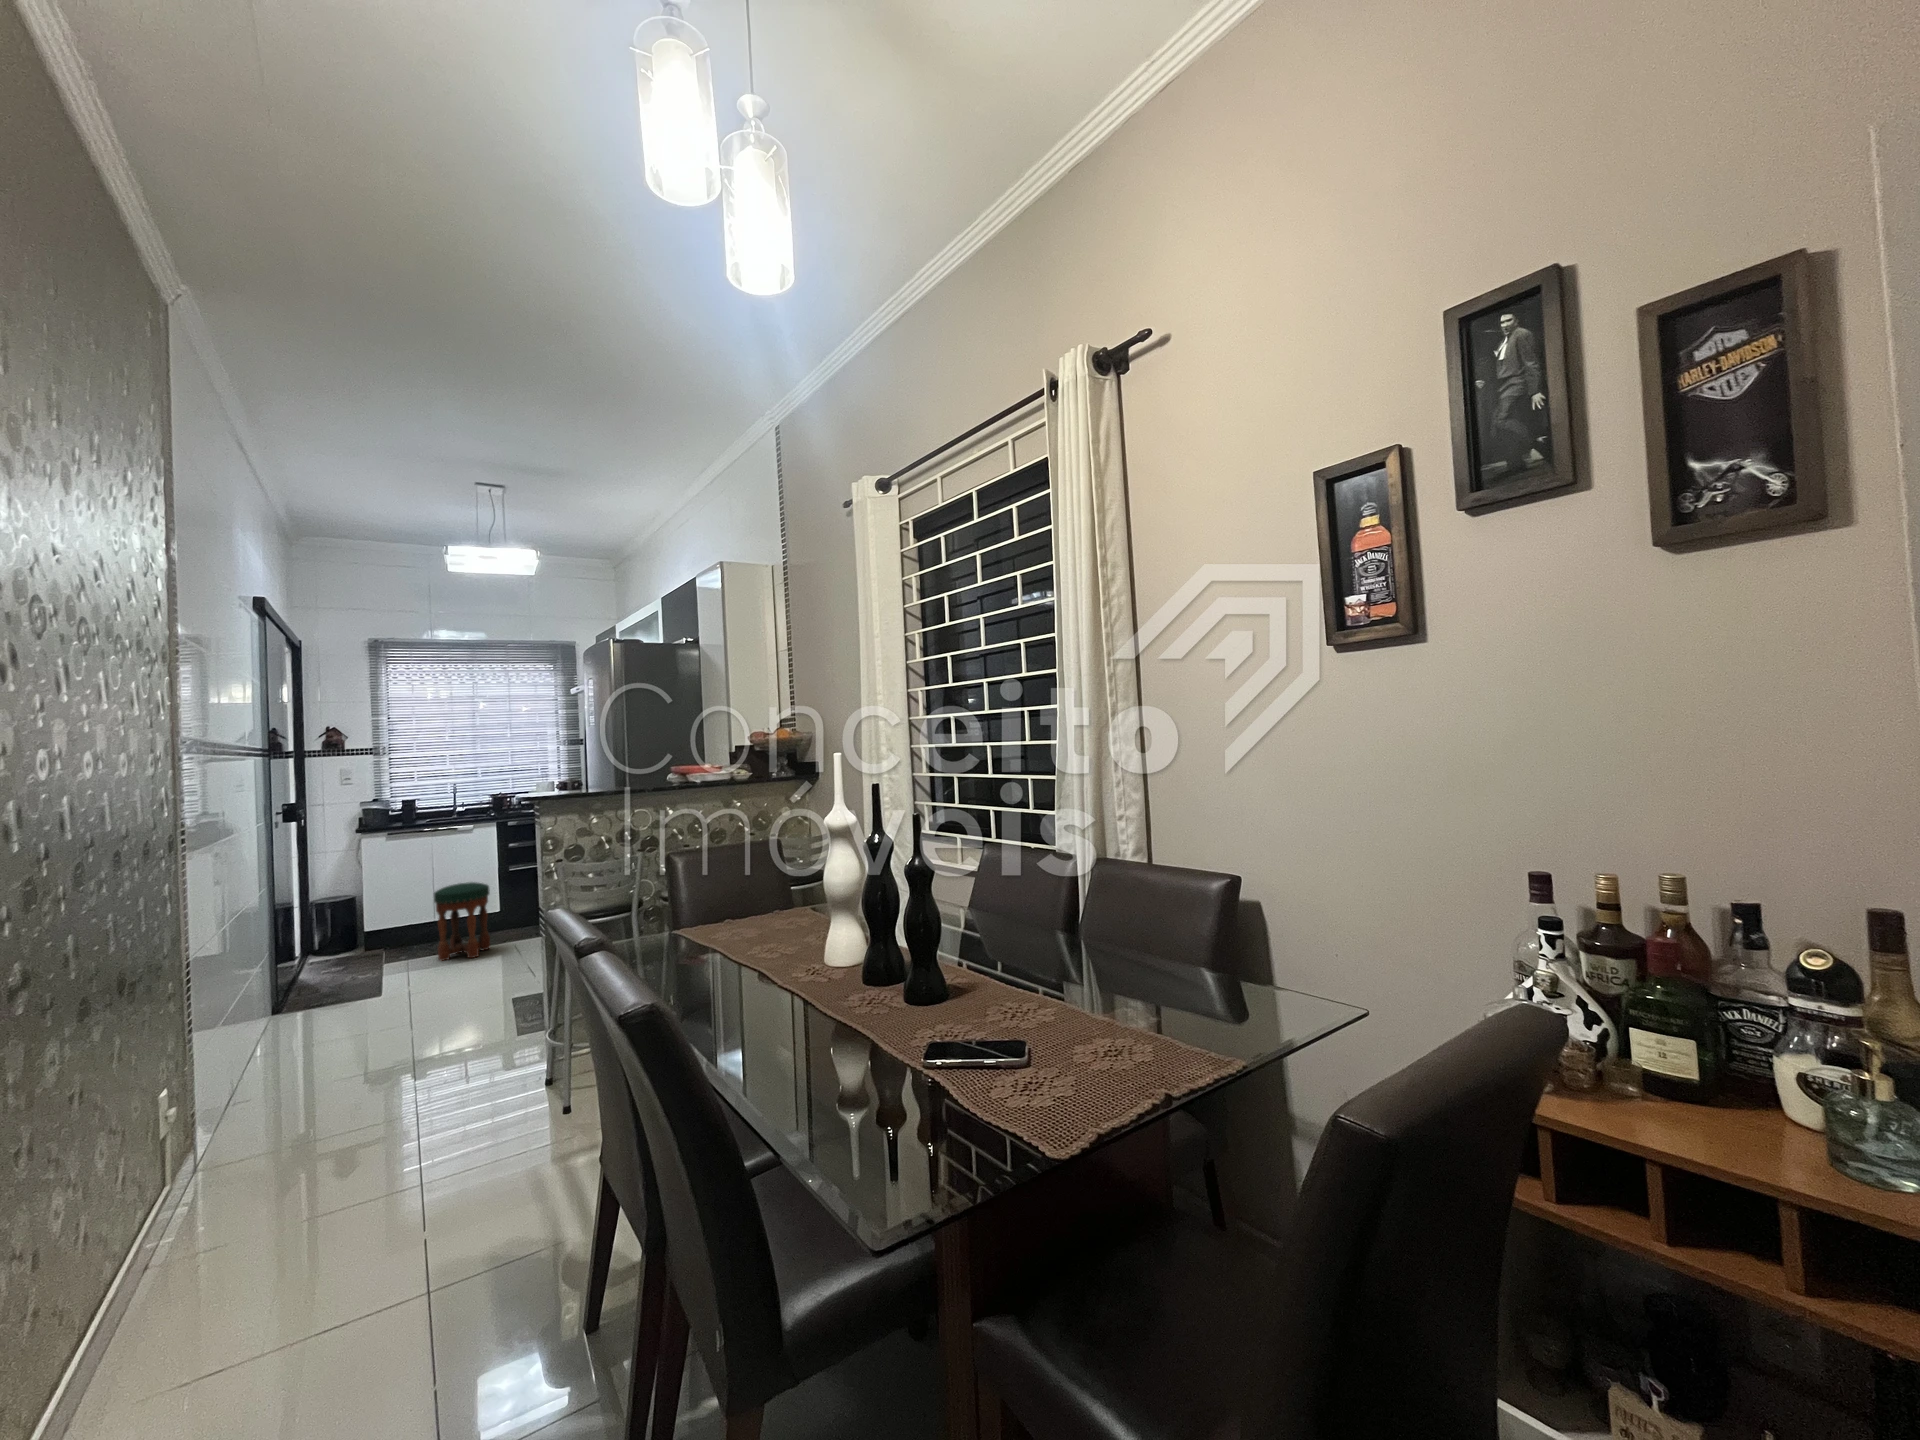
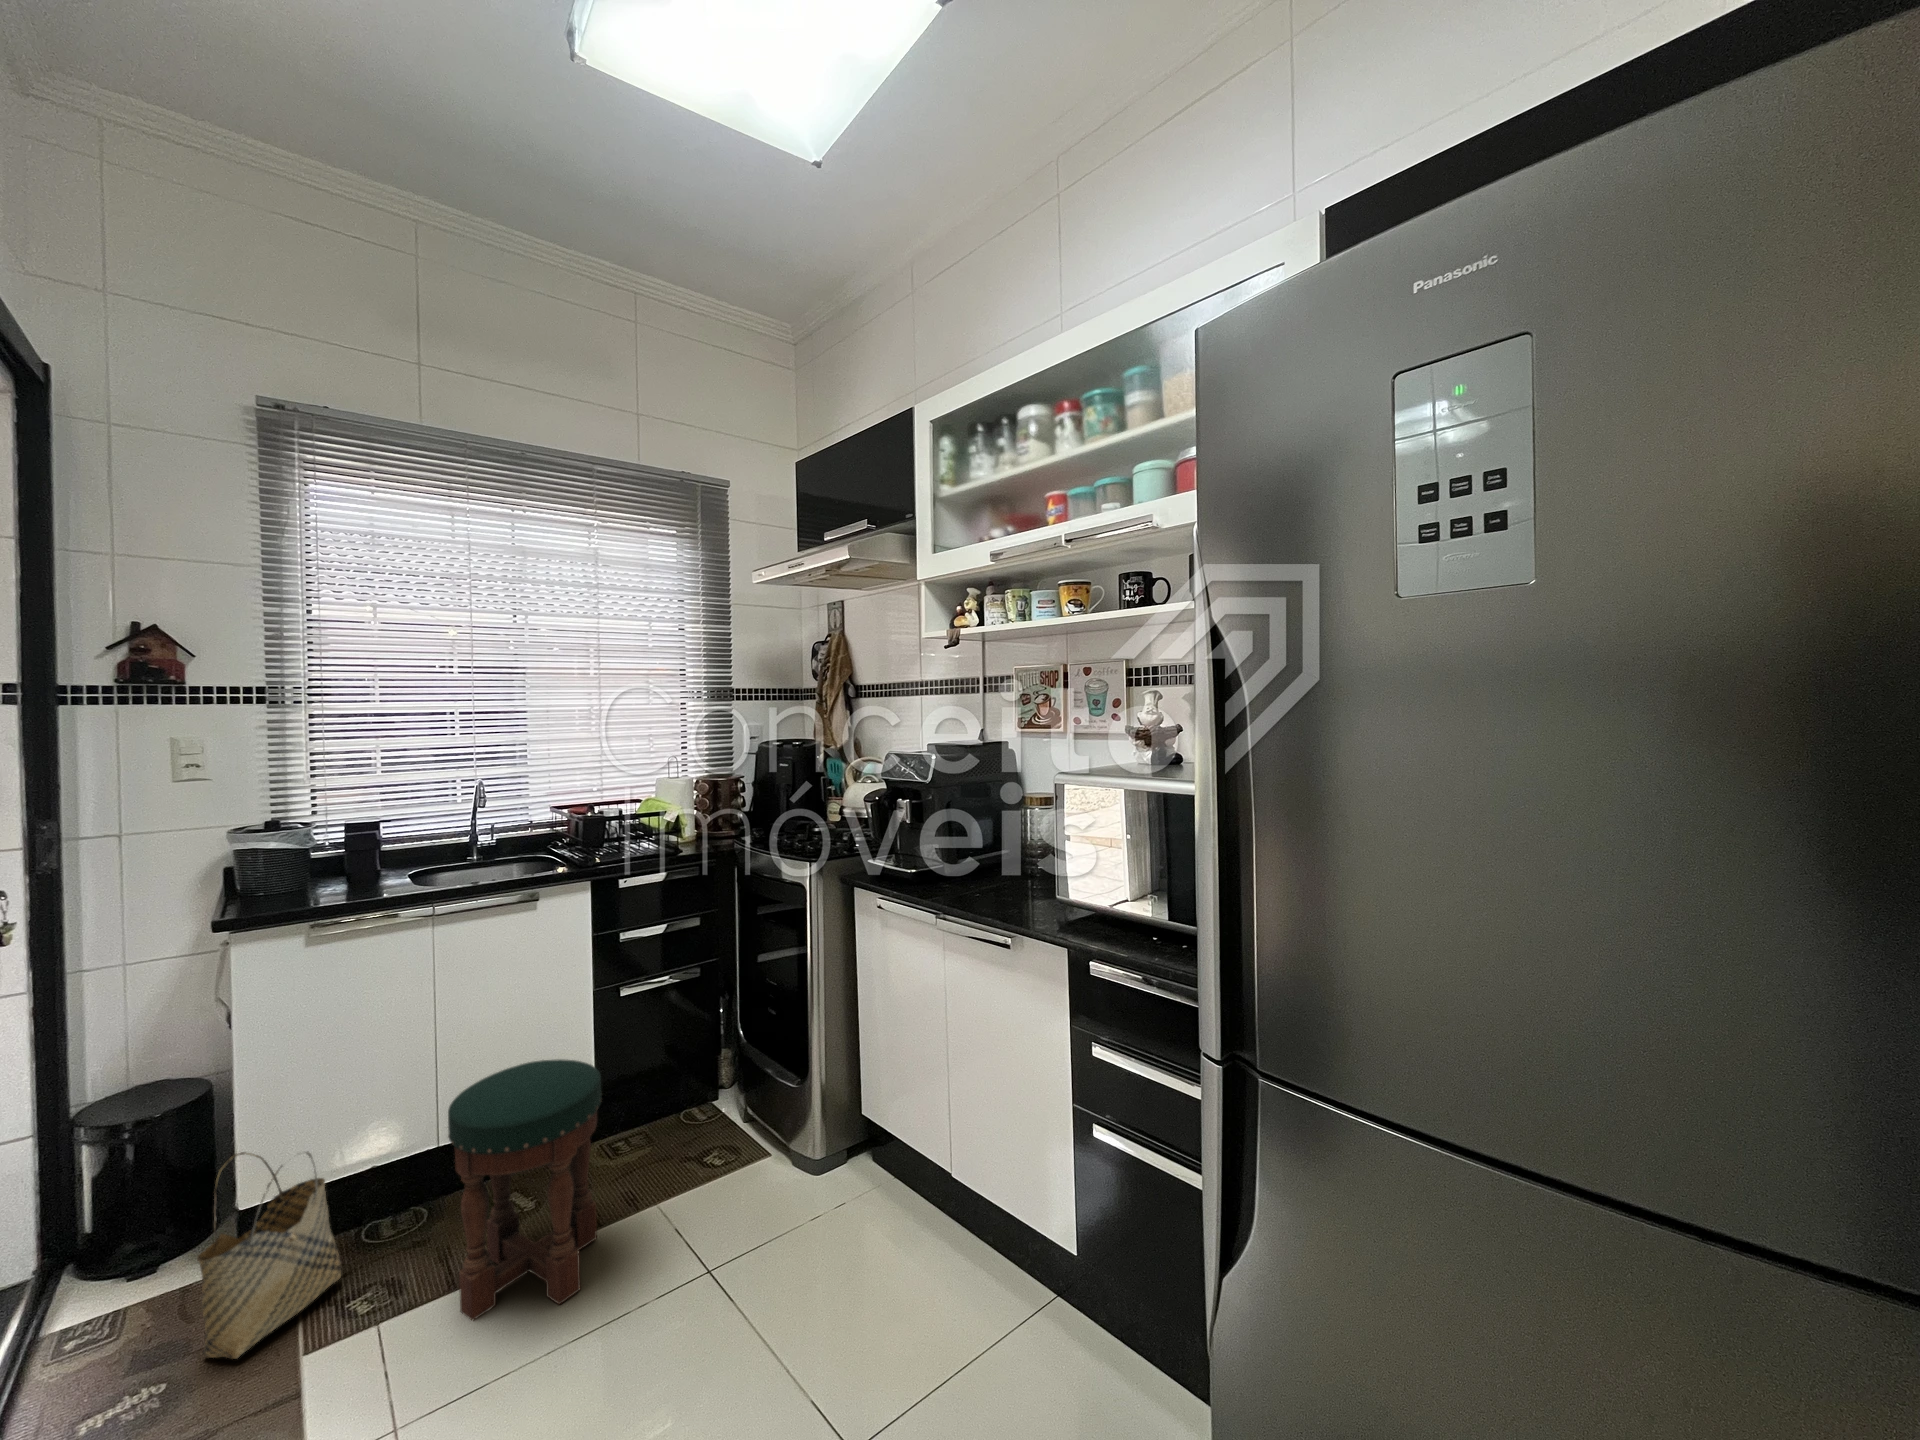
woven basket: none [356,905,400,965] -> present [197,1152,341,1359]

